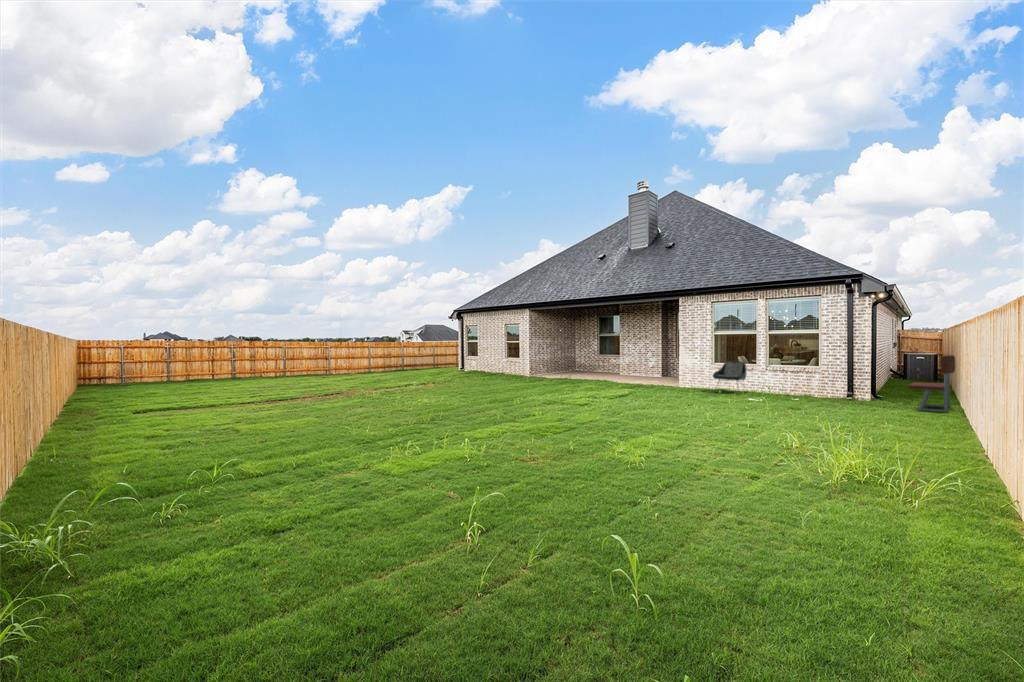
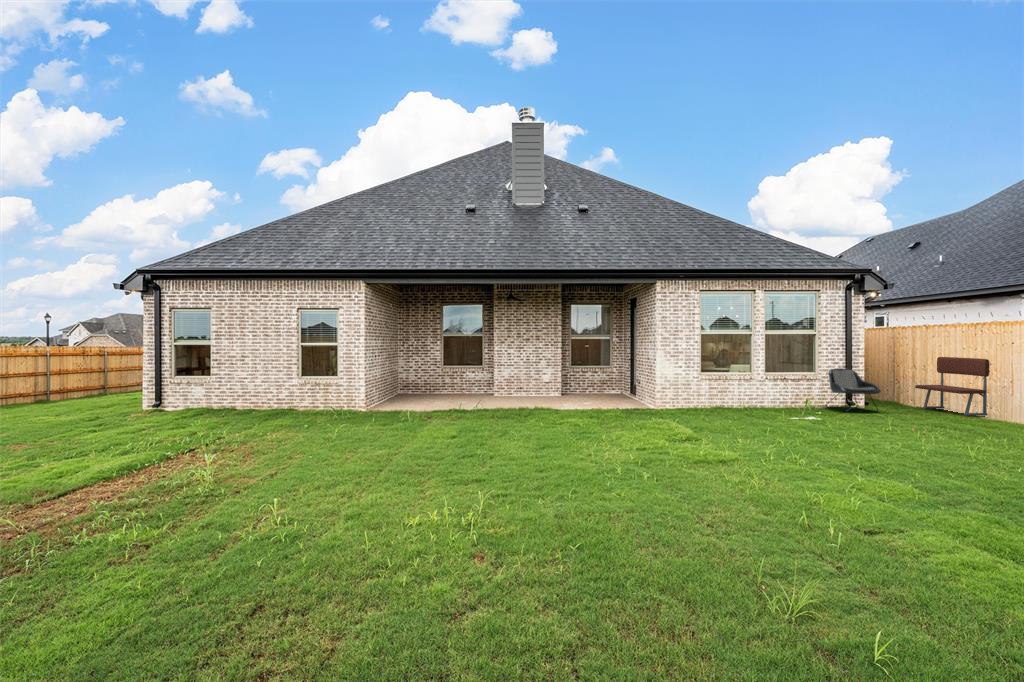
lounge chair: present [713,361,746,394] -> present [826,368,881,412]

